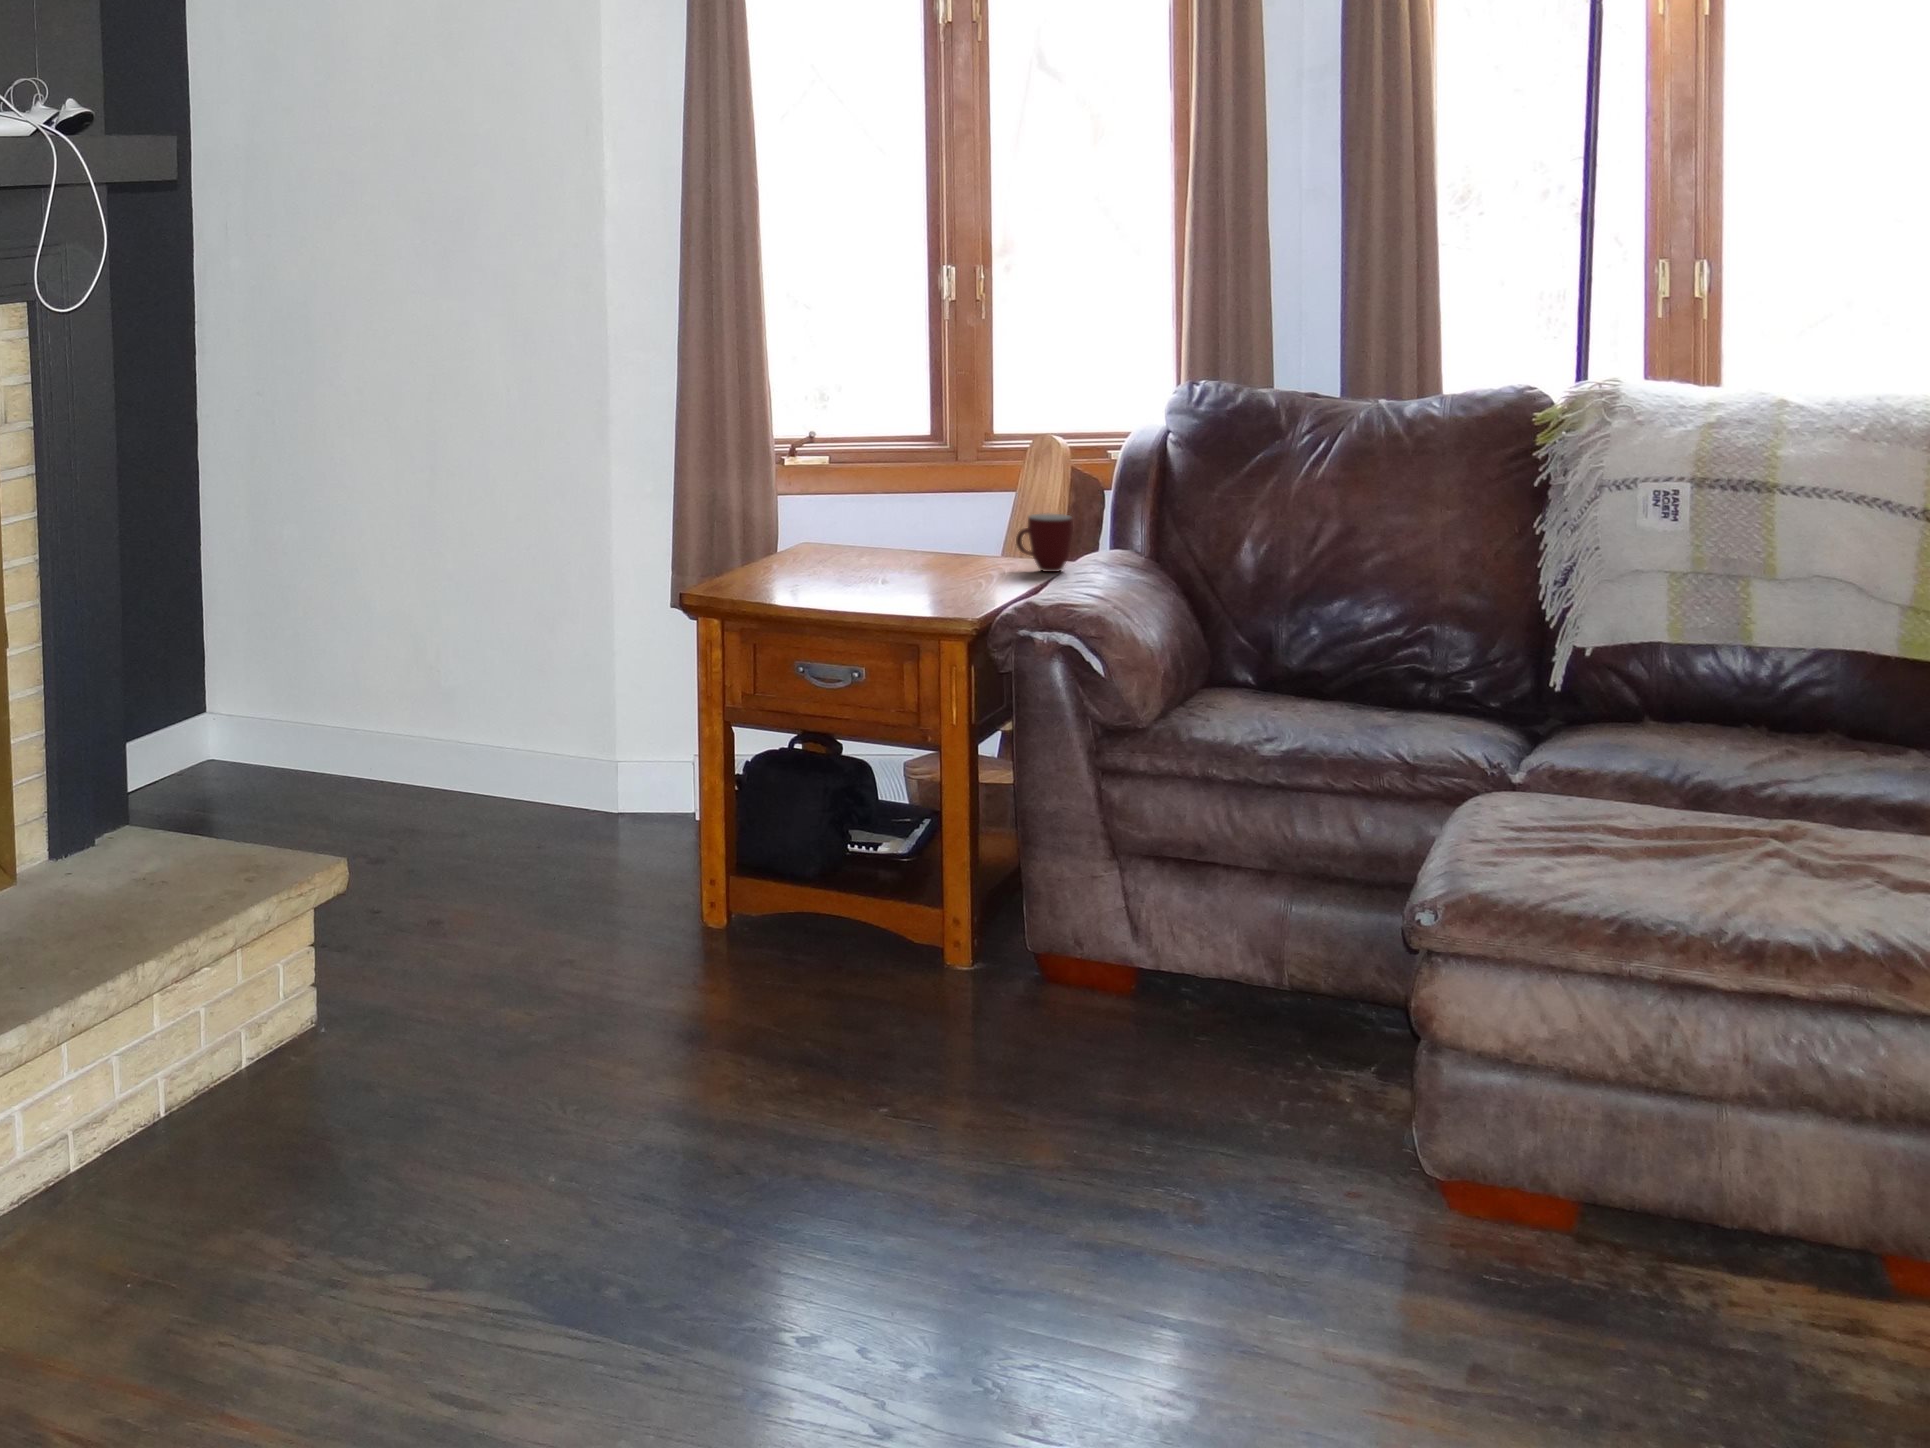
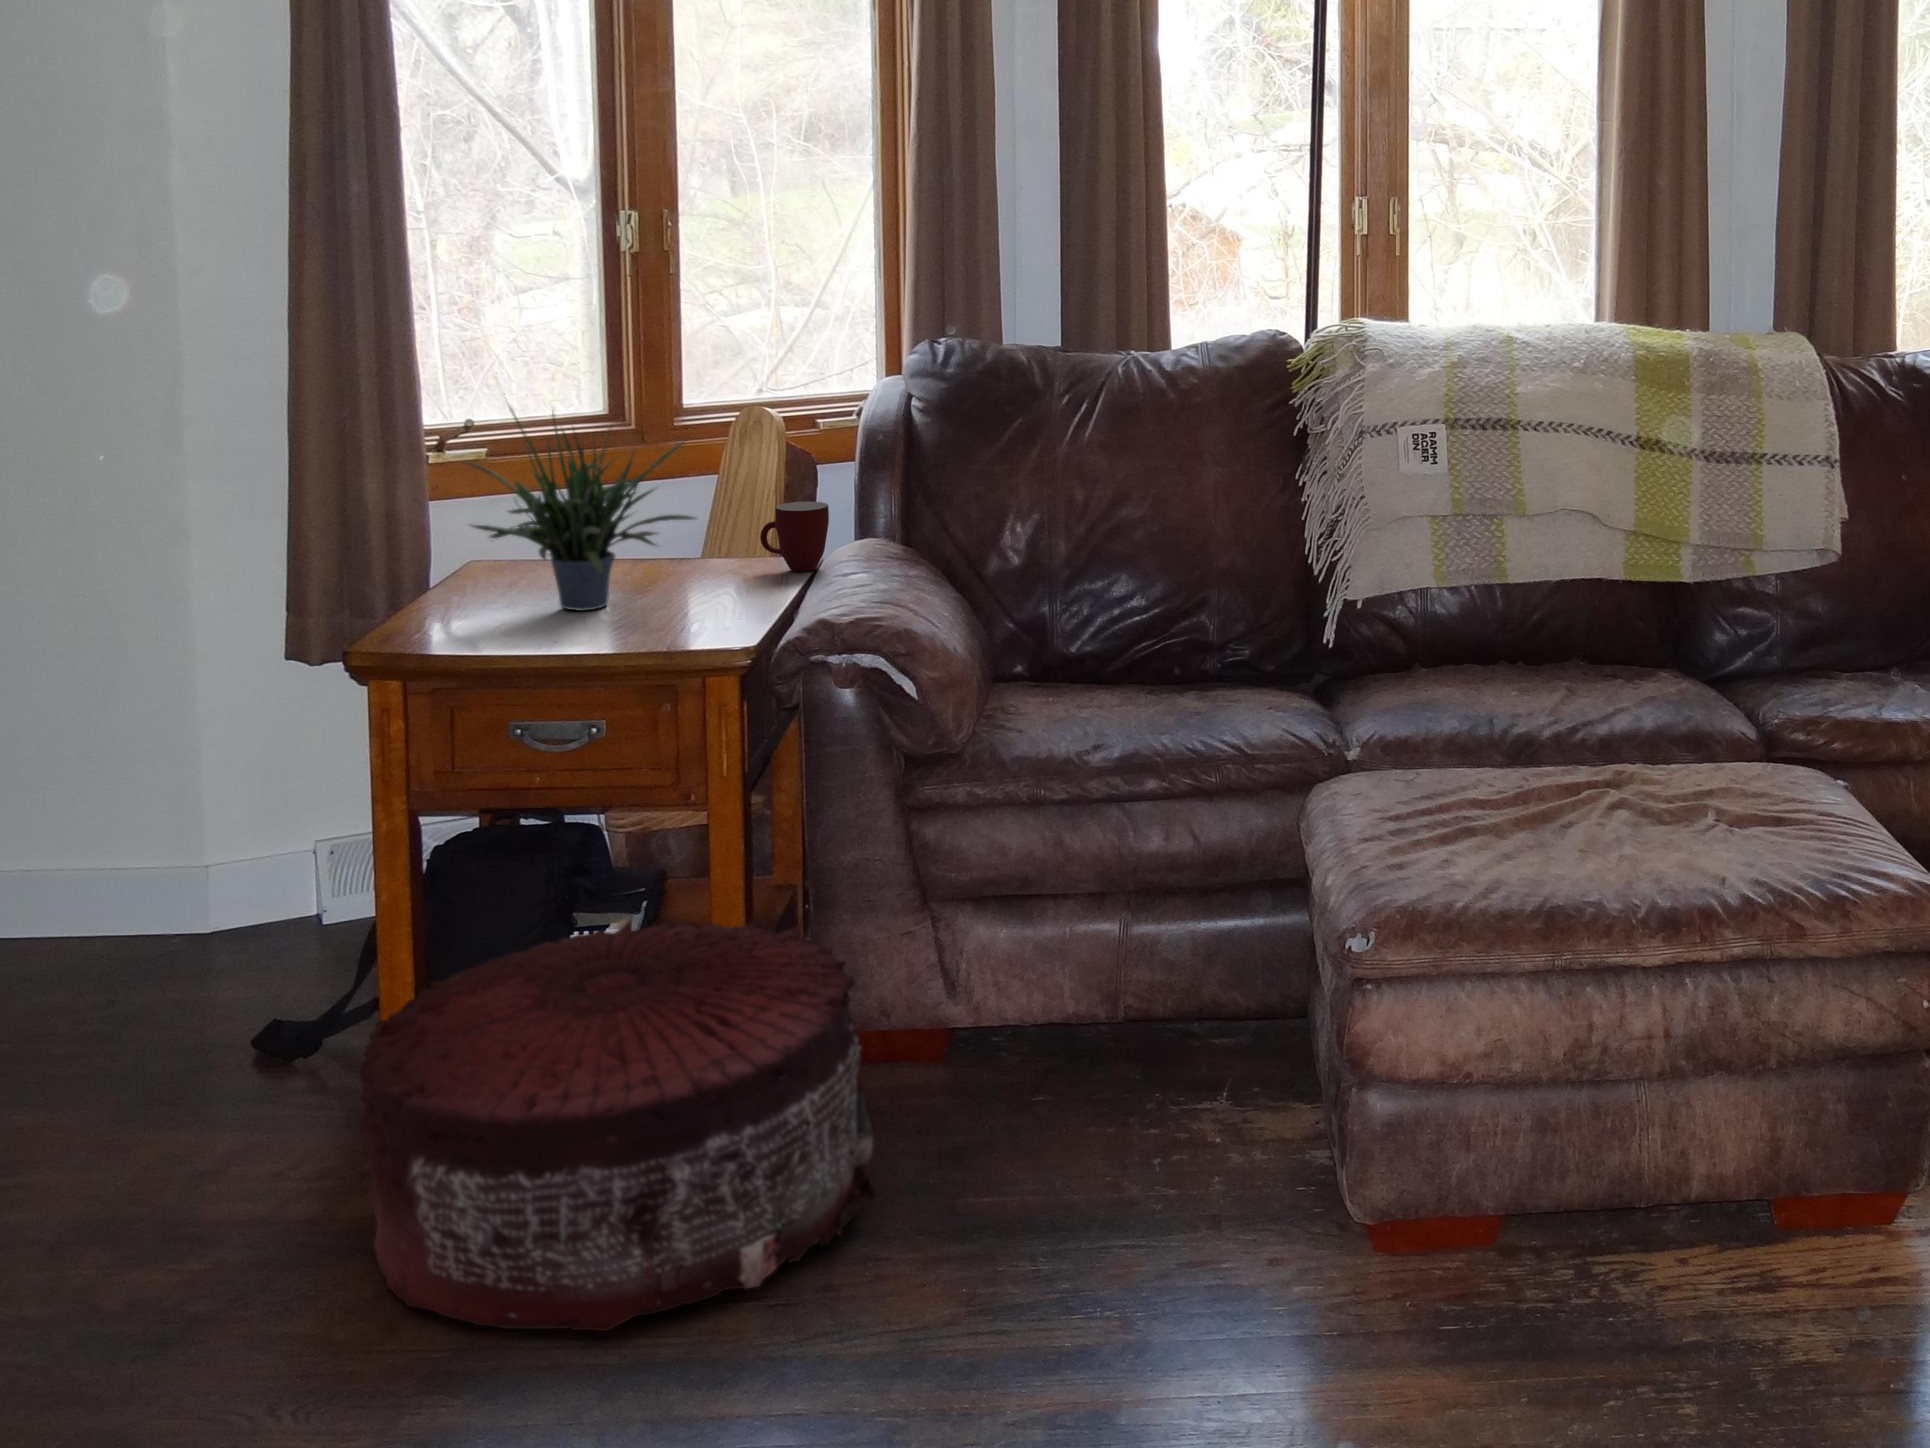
potted plant: none [779,407,950,583] -> present [466,394,695,611]
pouf: none [659,821,1033,1101] -> present [360,920,874,1331]

